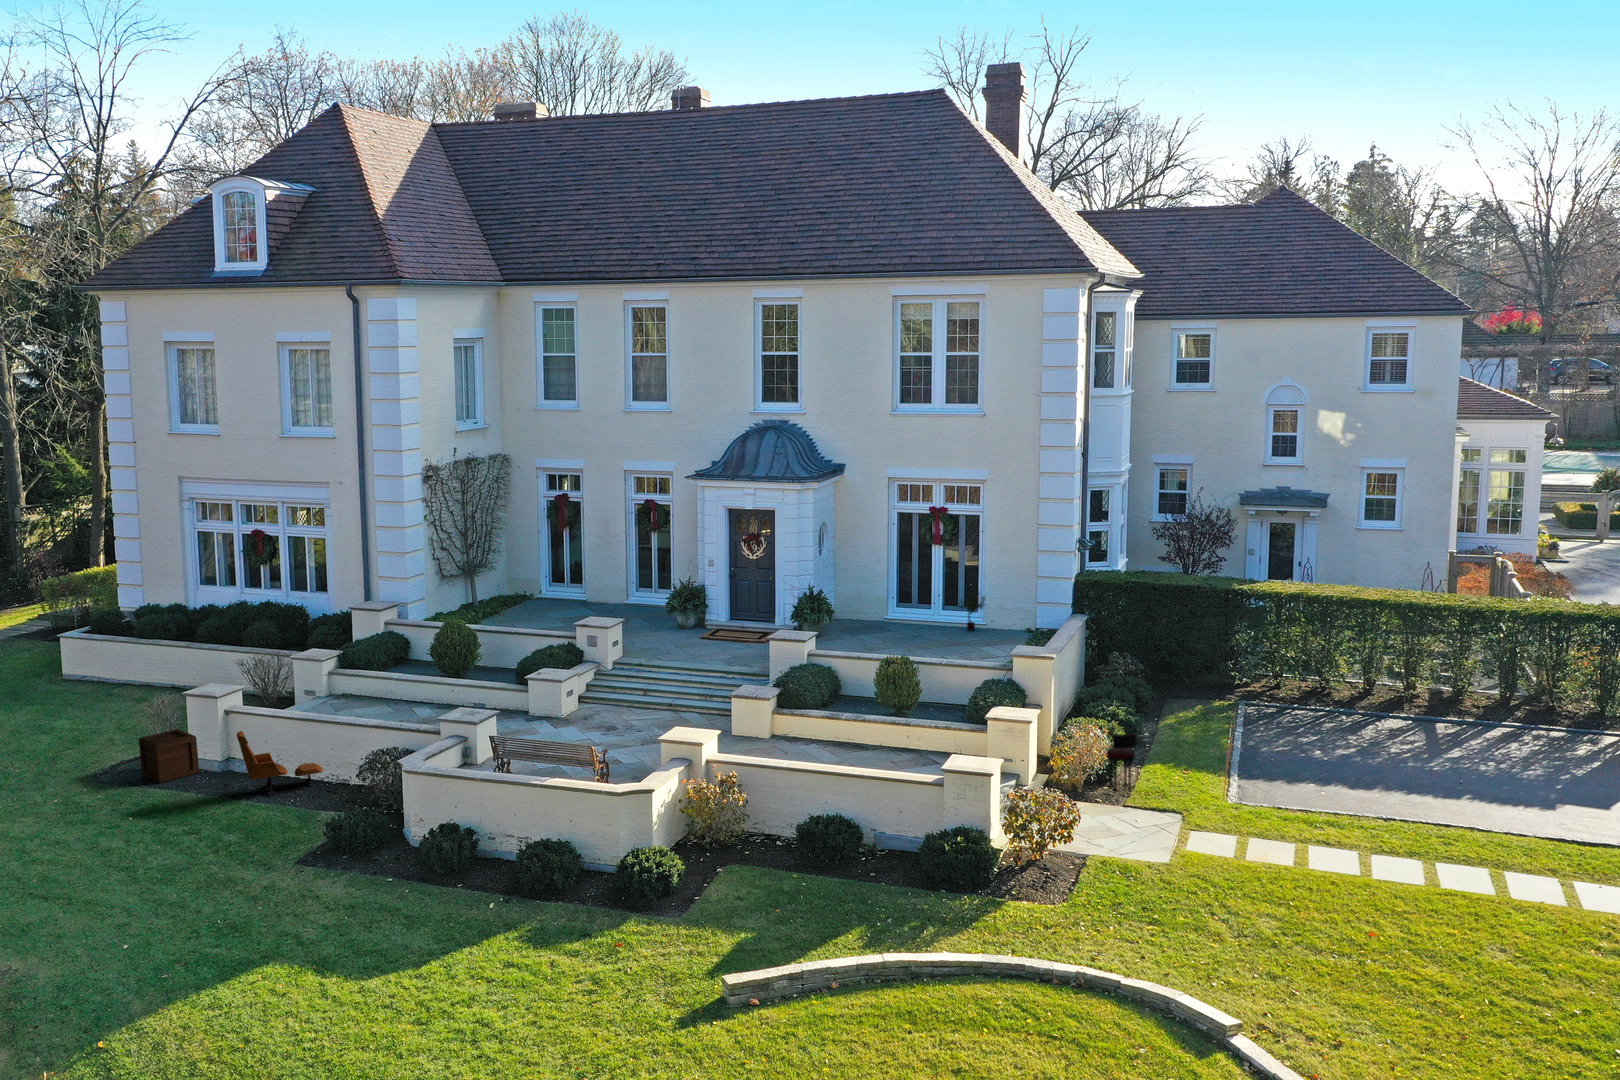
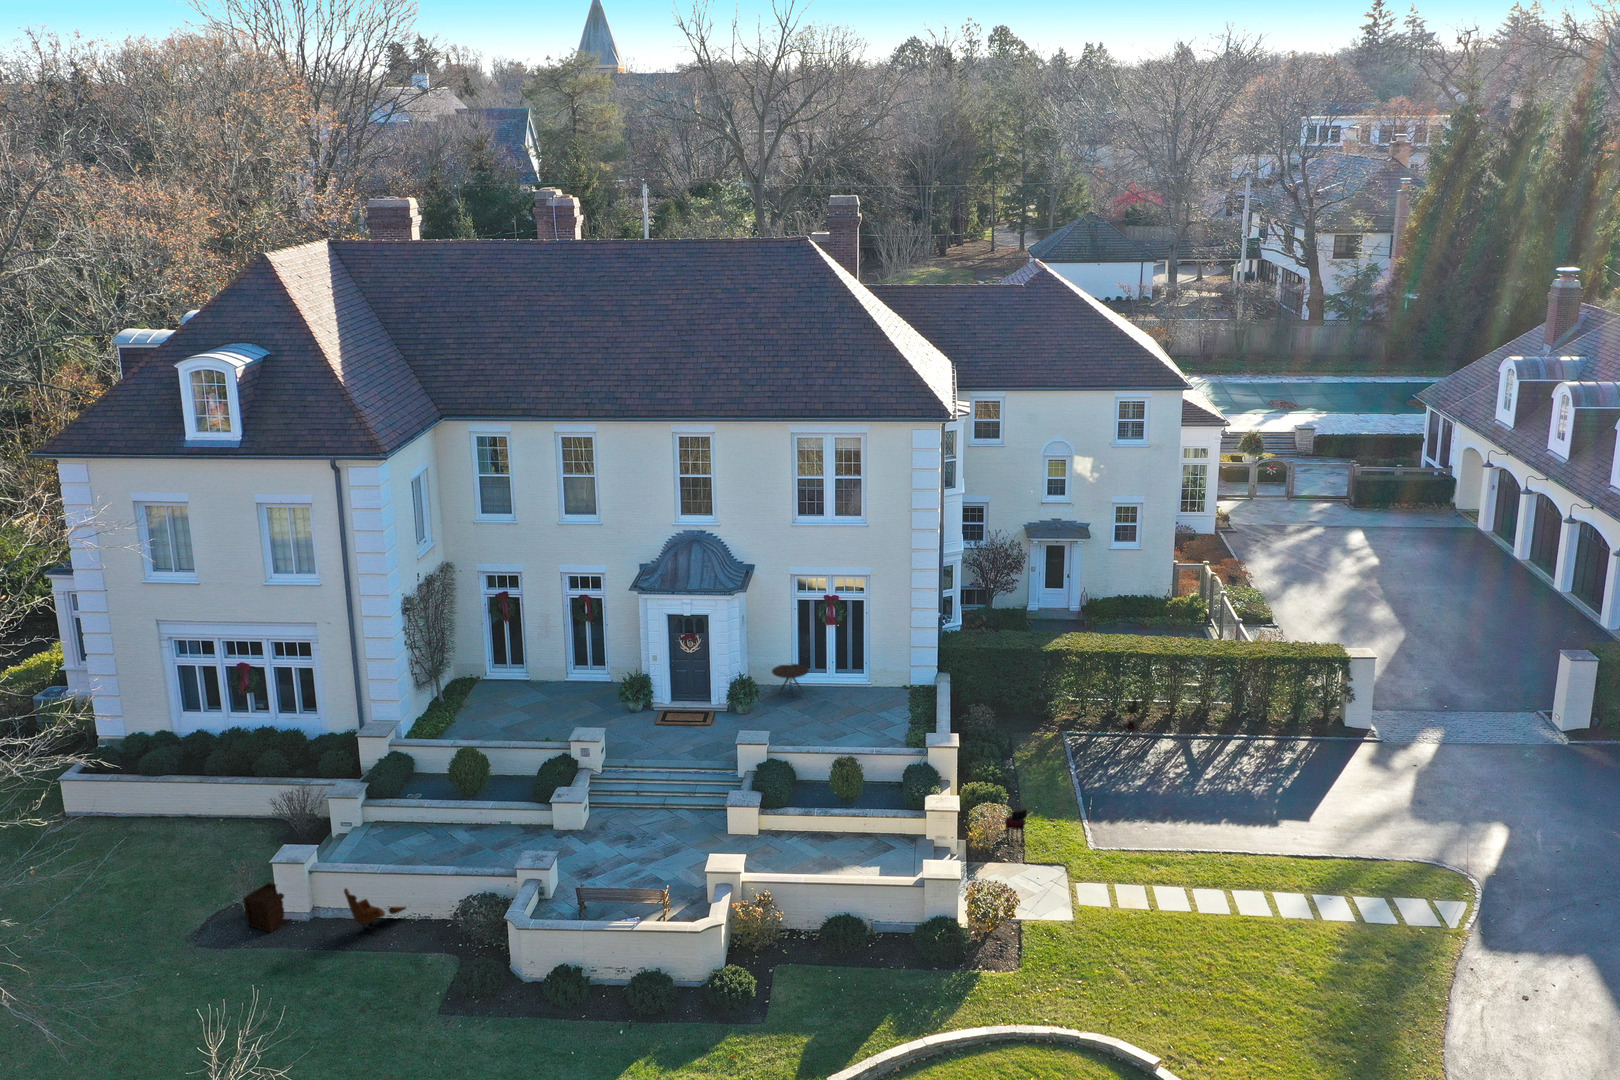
round table: none [859,591,906,630] -> present [772,664,809,692]
potted tree: present [959,592,985,631] -> present [1120,696,1145,728]

